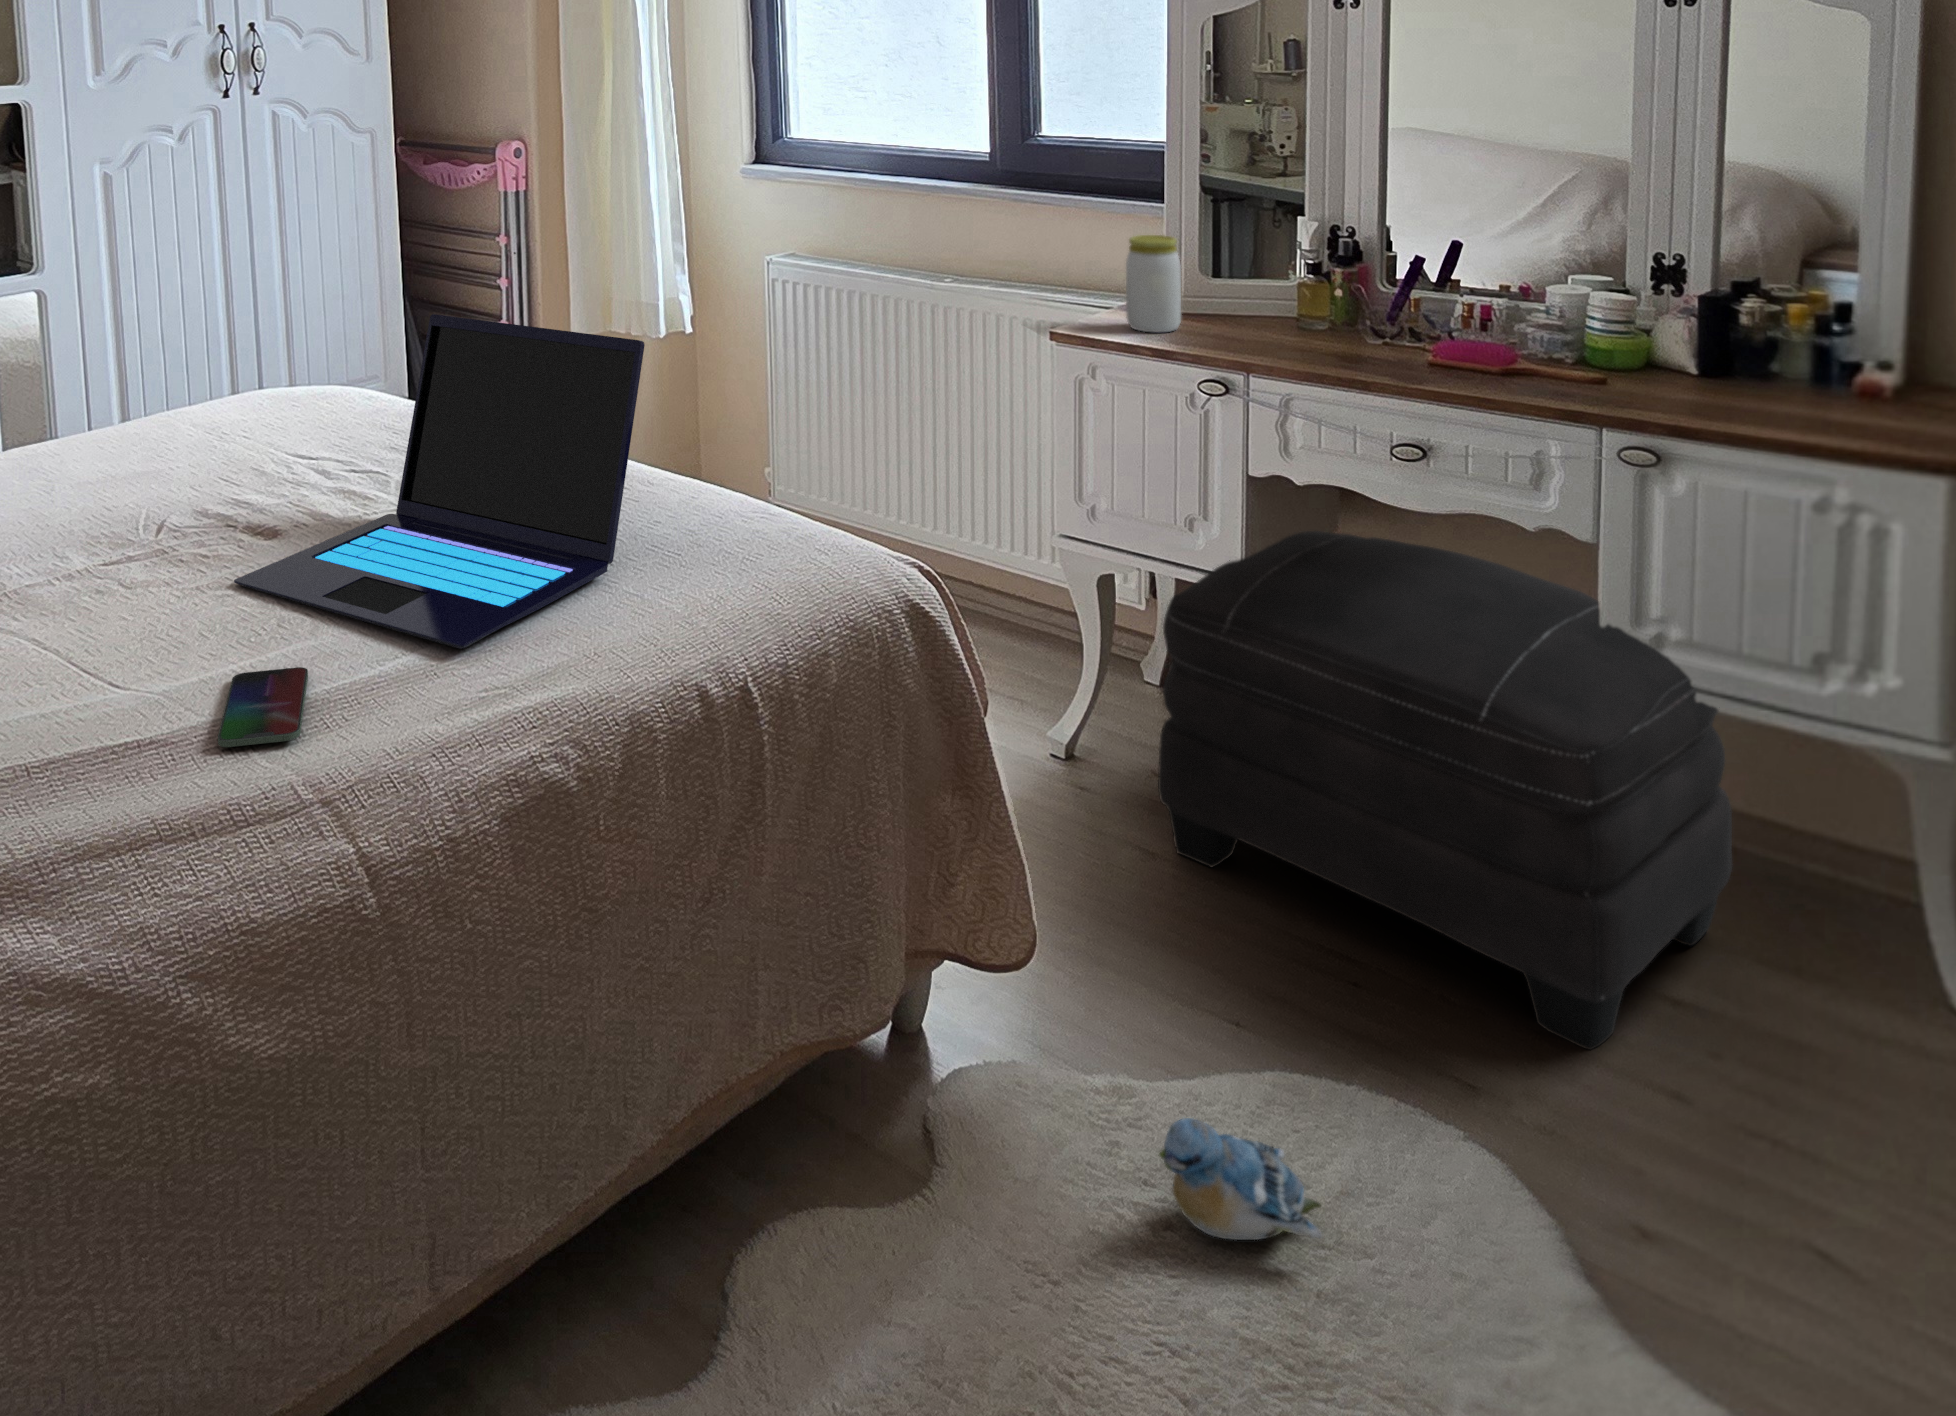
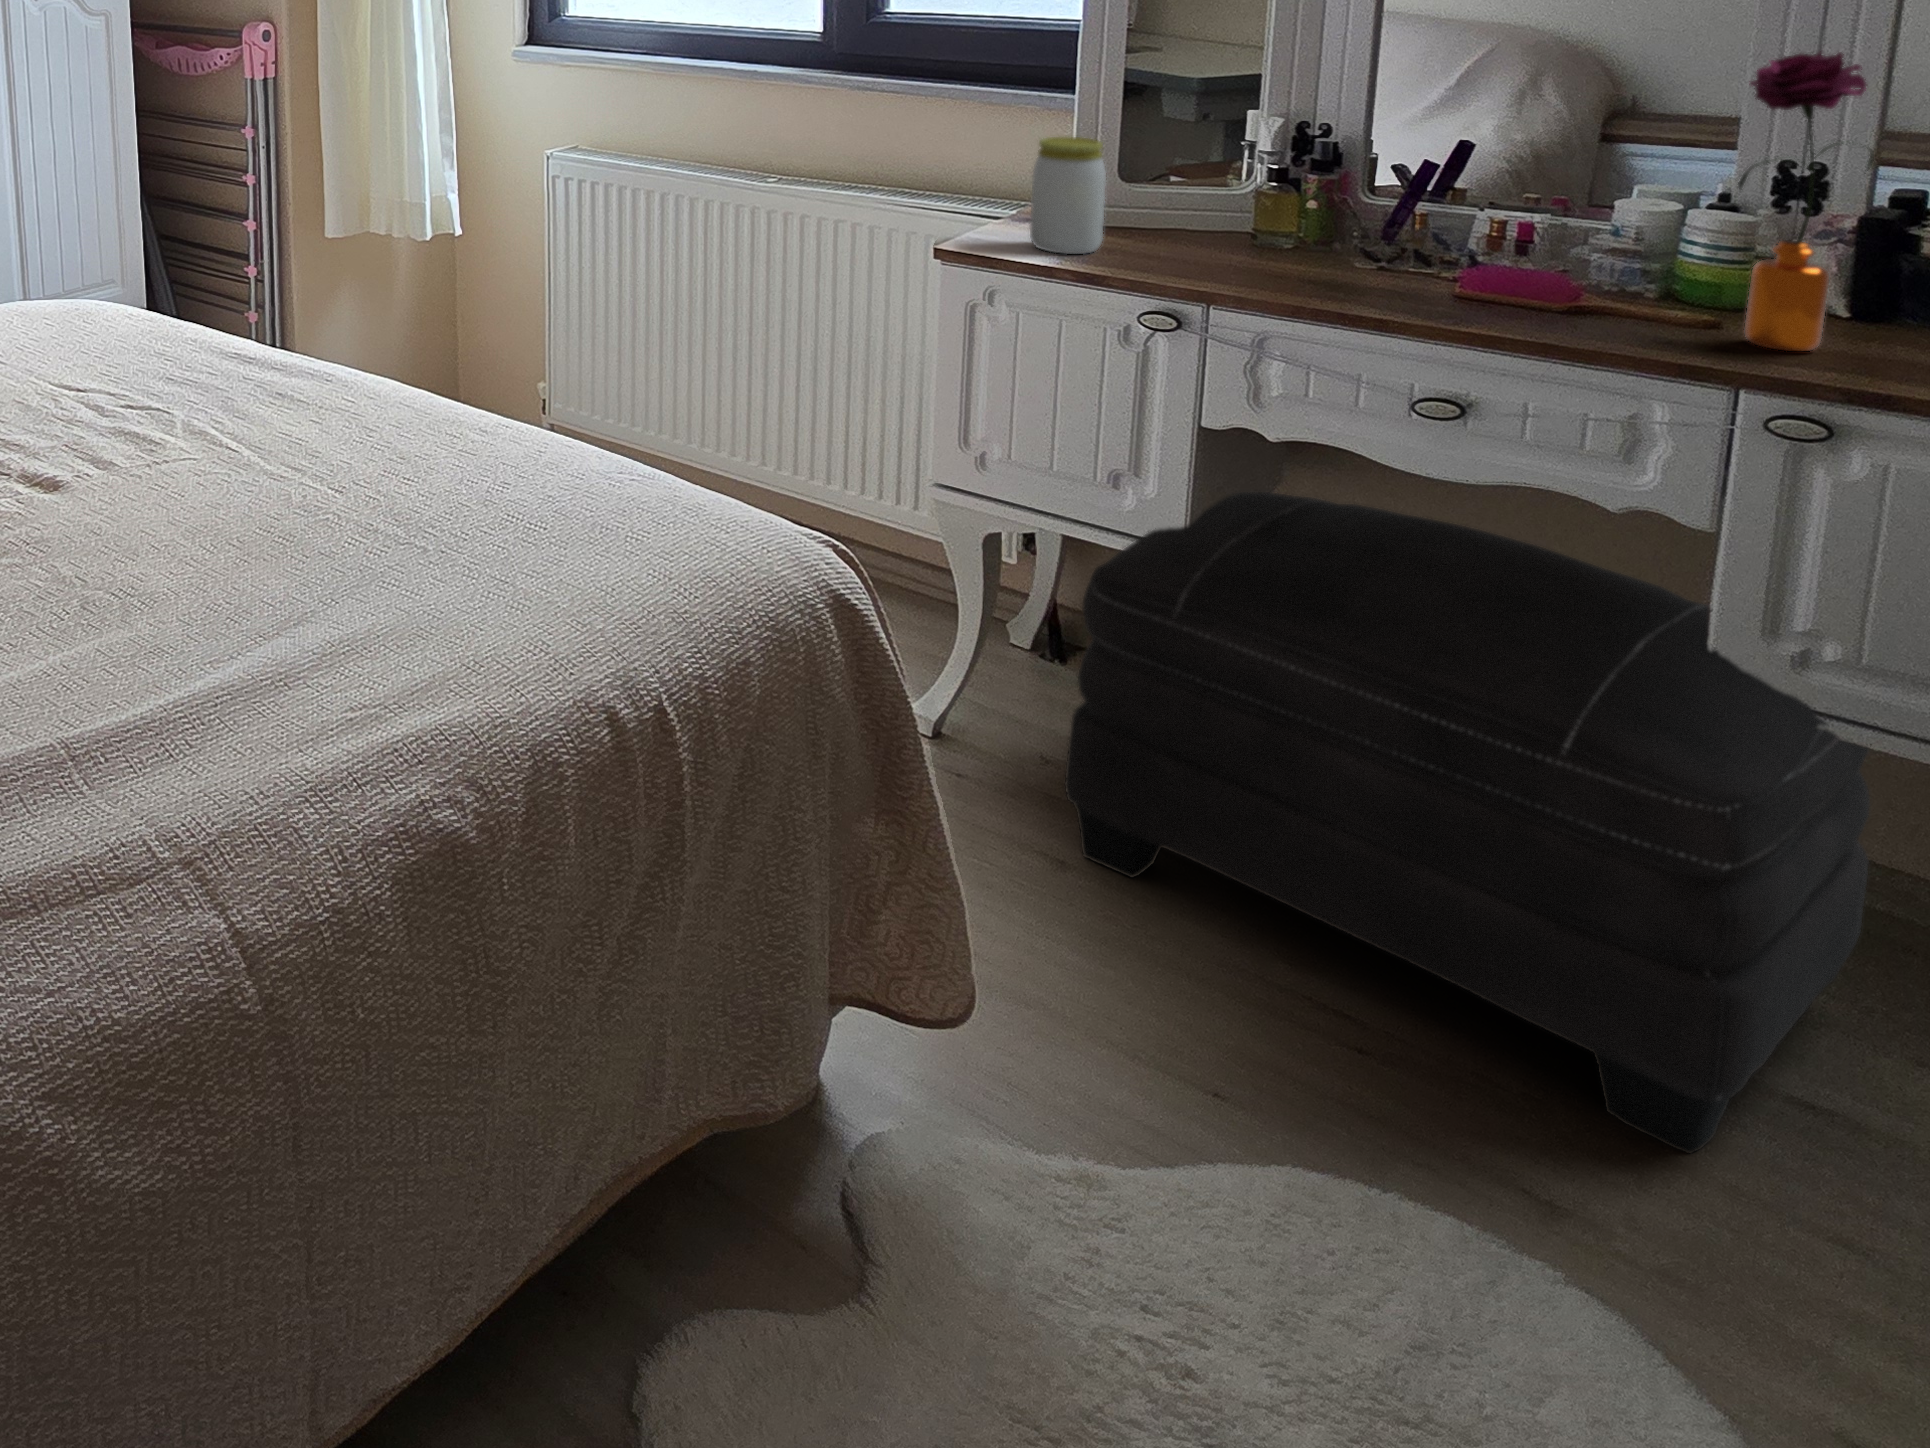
flower: none [1588,163,1675,395] -> present [1739,53,1874,351]
laptop: present [234,314,645,649] -> none [30,234,511,647]
smartphone: present [218,667,308,747] -> none [53,665,151,774]
plush toy: present [1158,1118,1322,1240] -> none [1171,1232,1399,1395]

